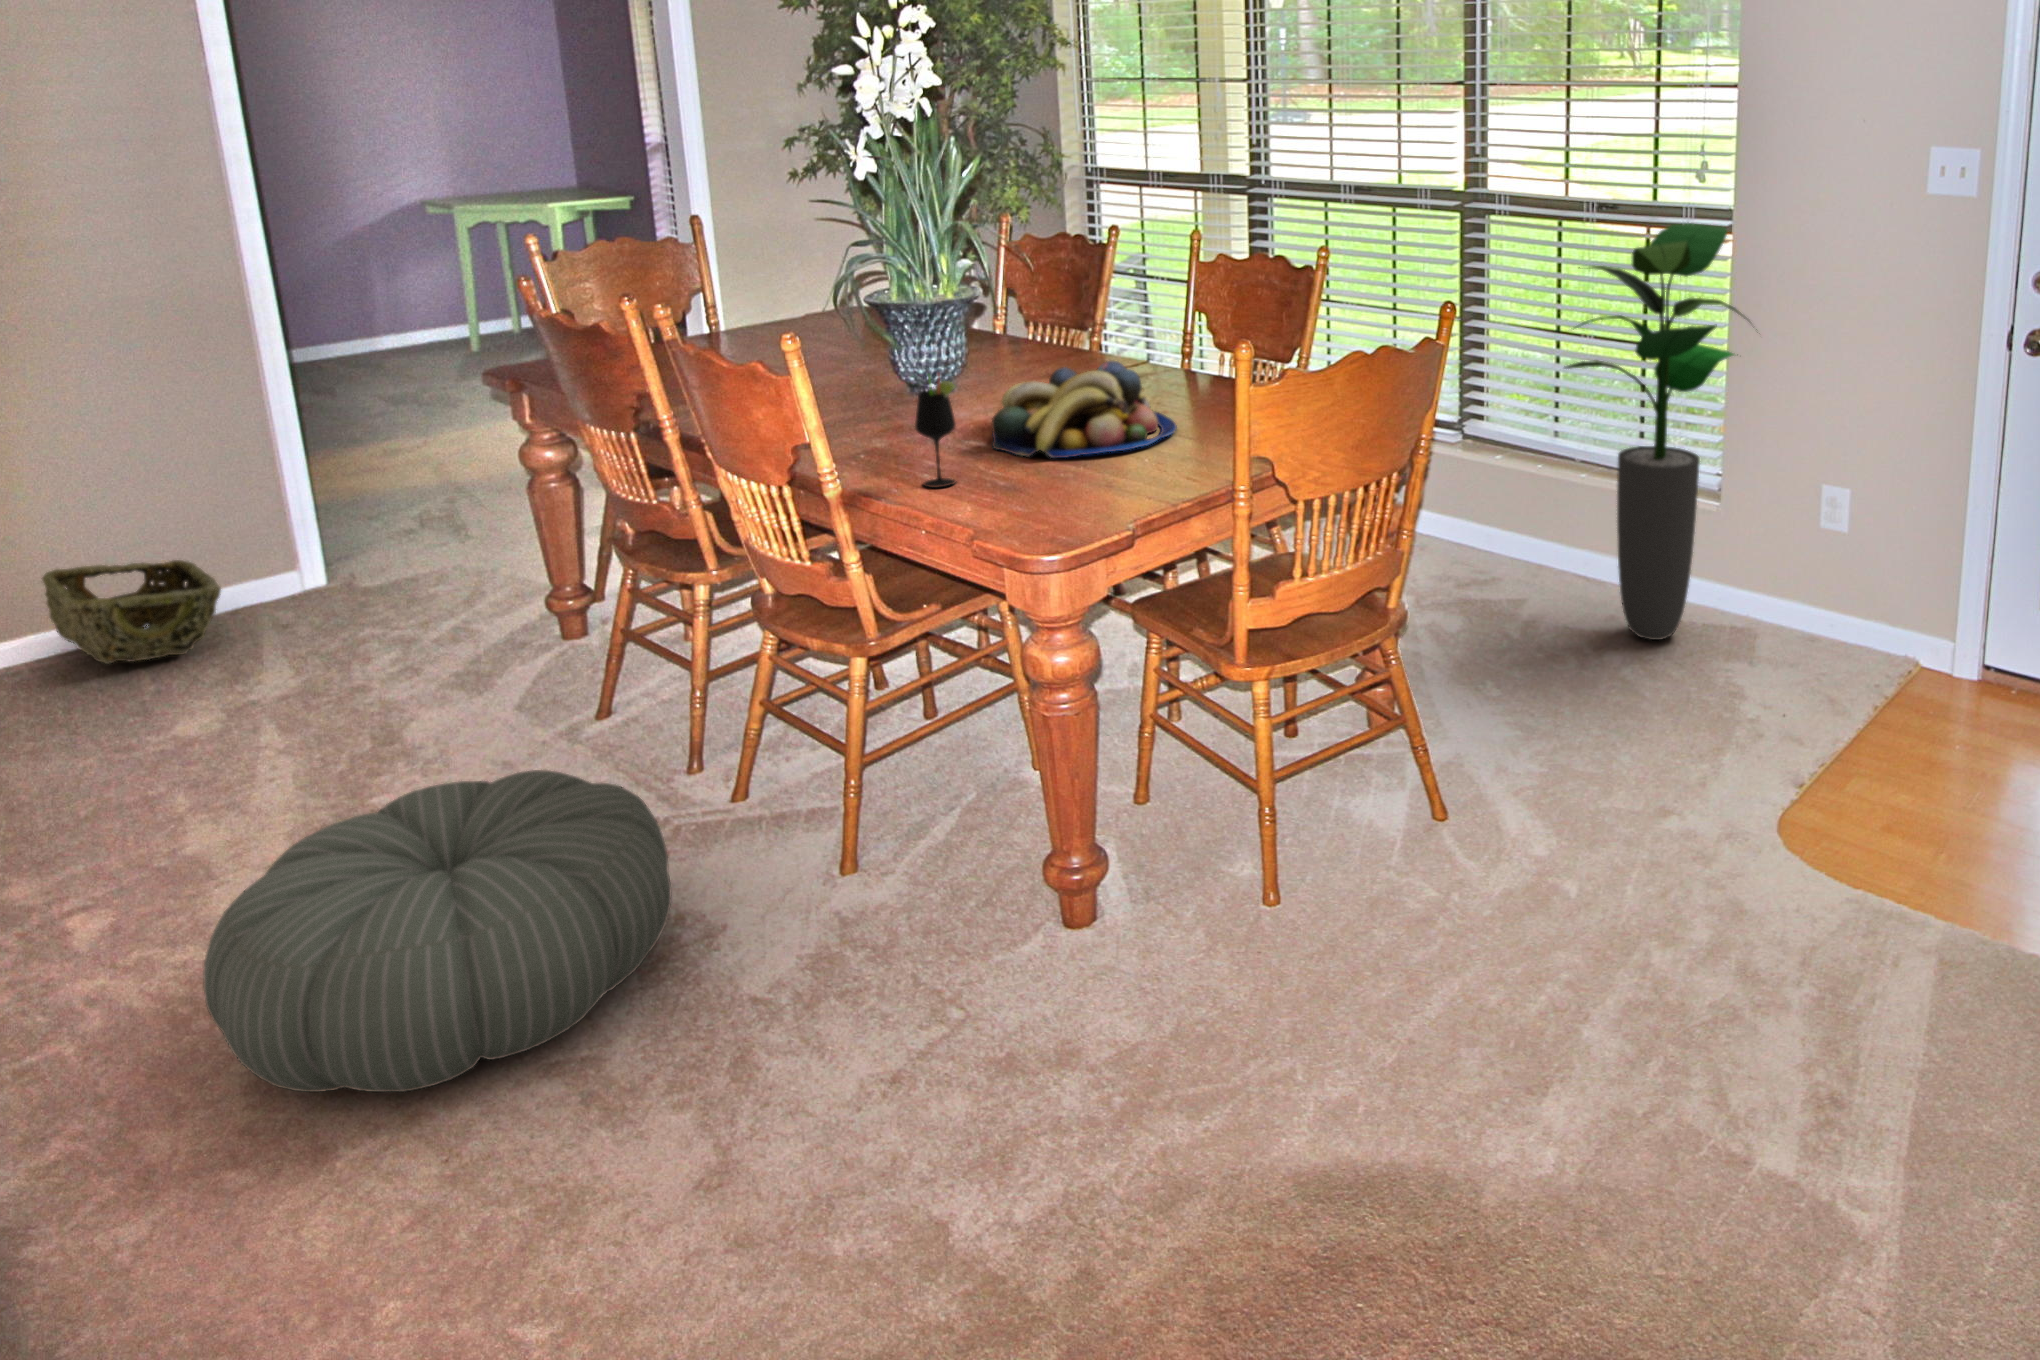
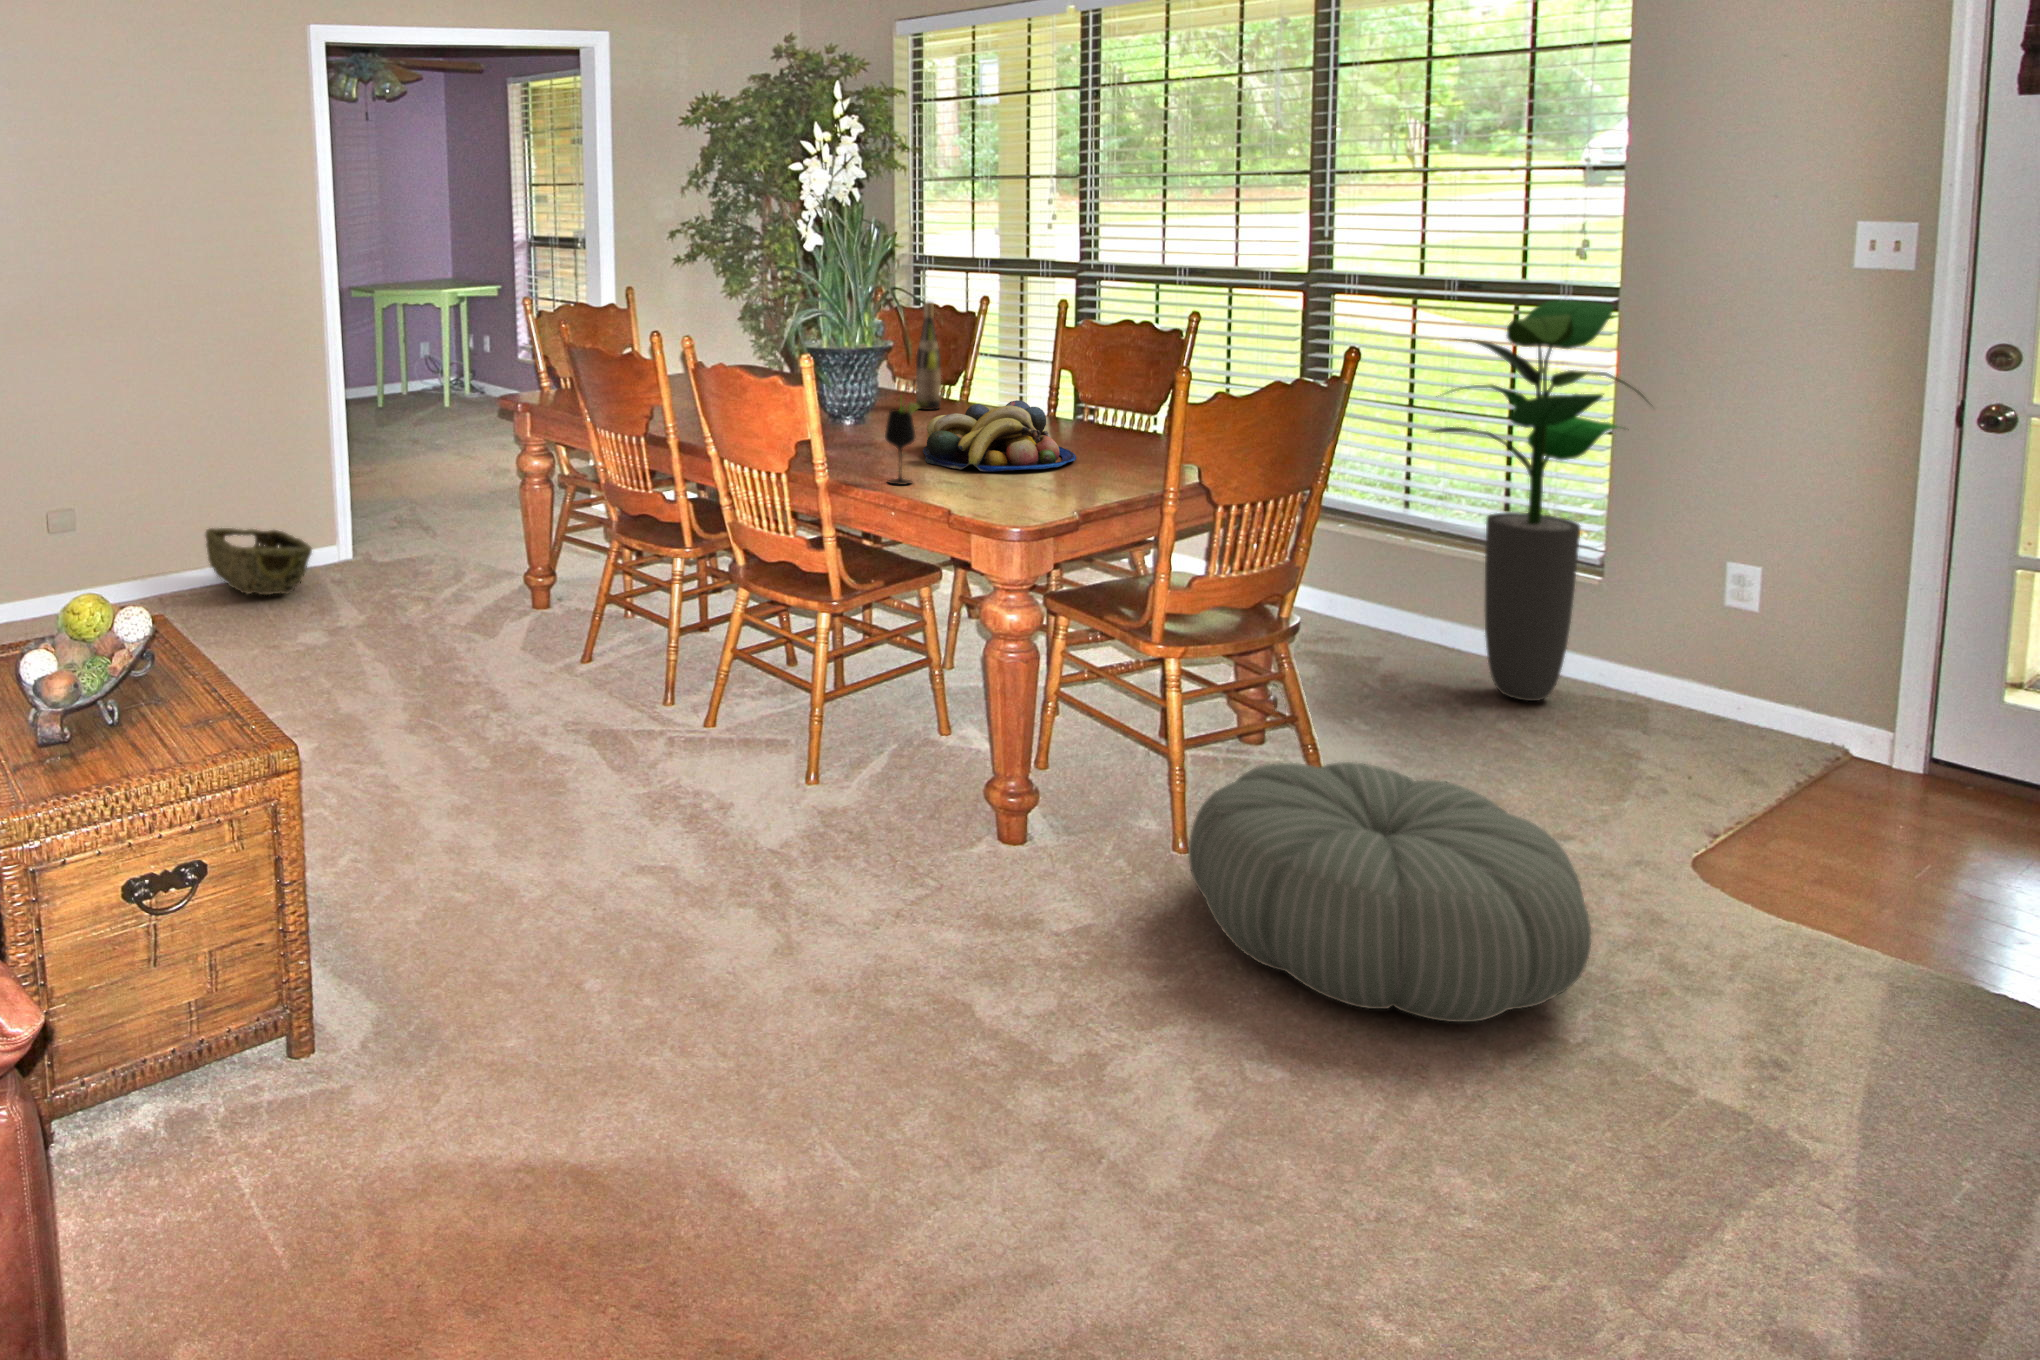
wine bottle: none [1022,234,1054,365] -> present [916,302,941,410]
pouf: present [203,770,672,1092] -> present [1188,762,1591,1022]

